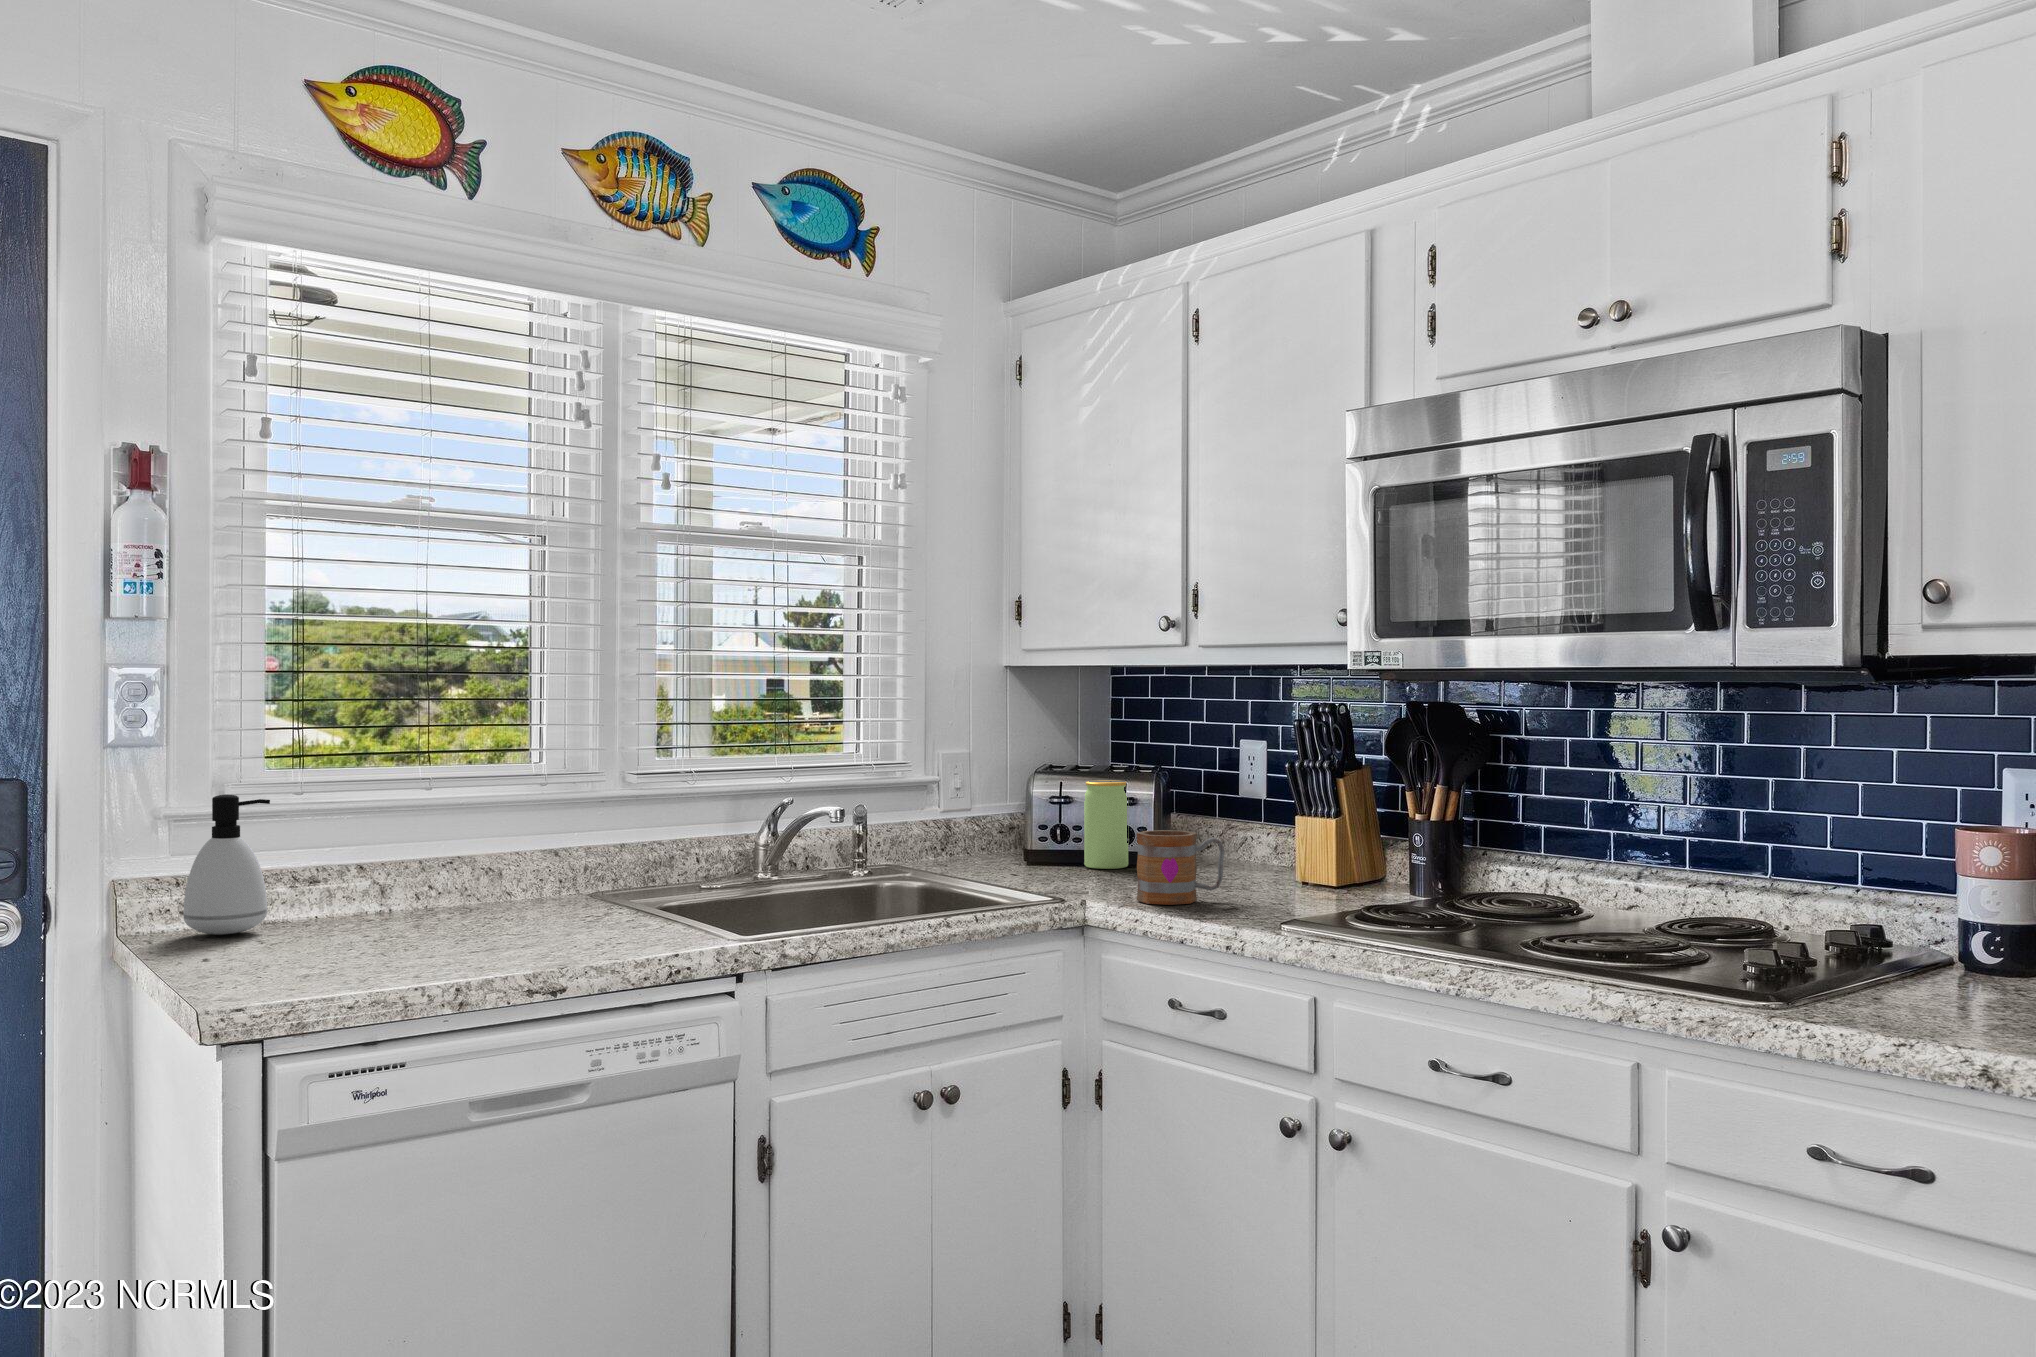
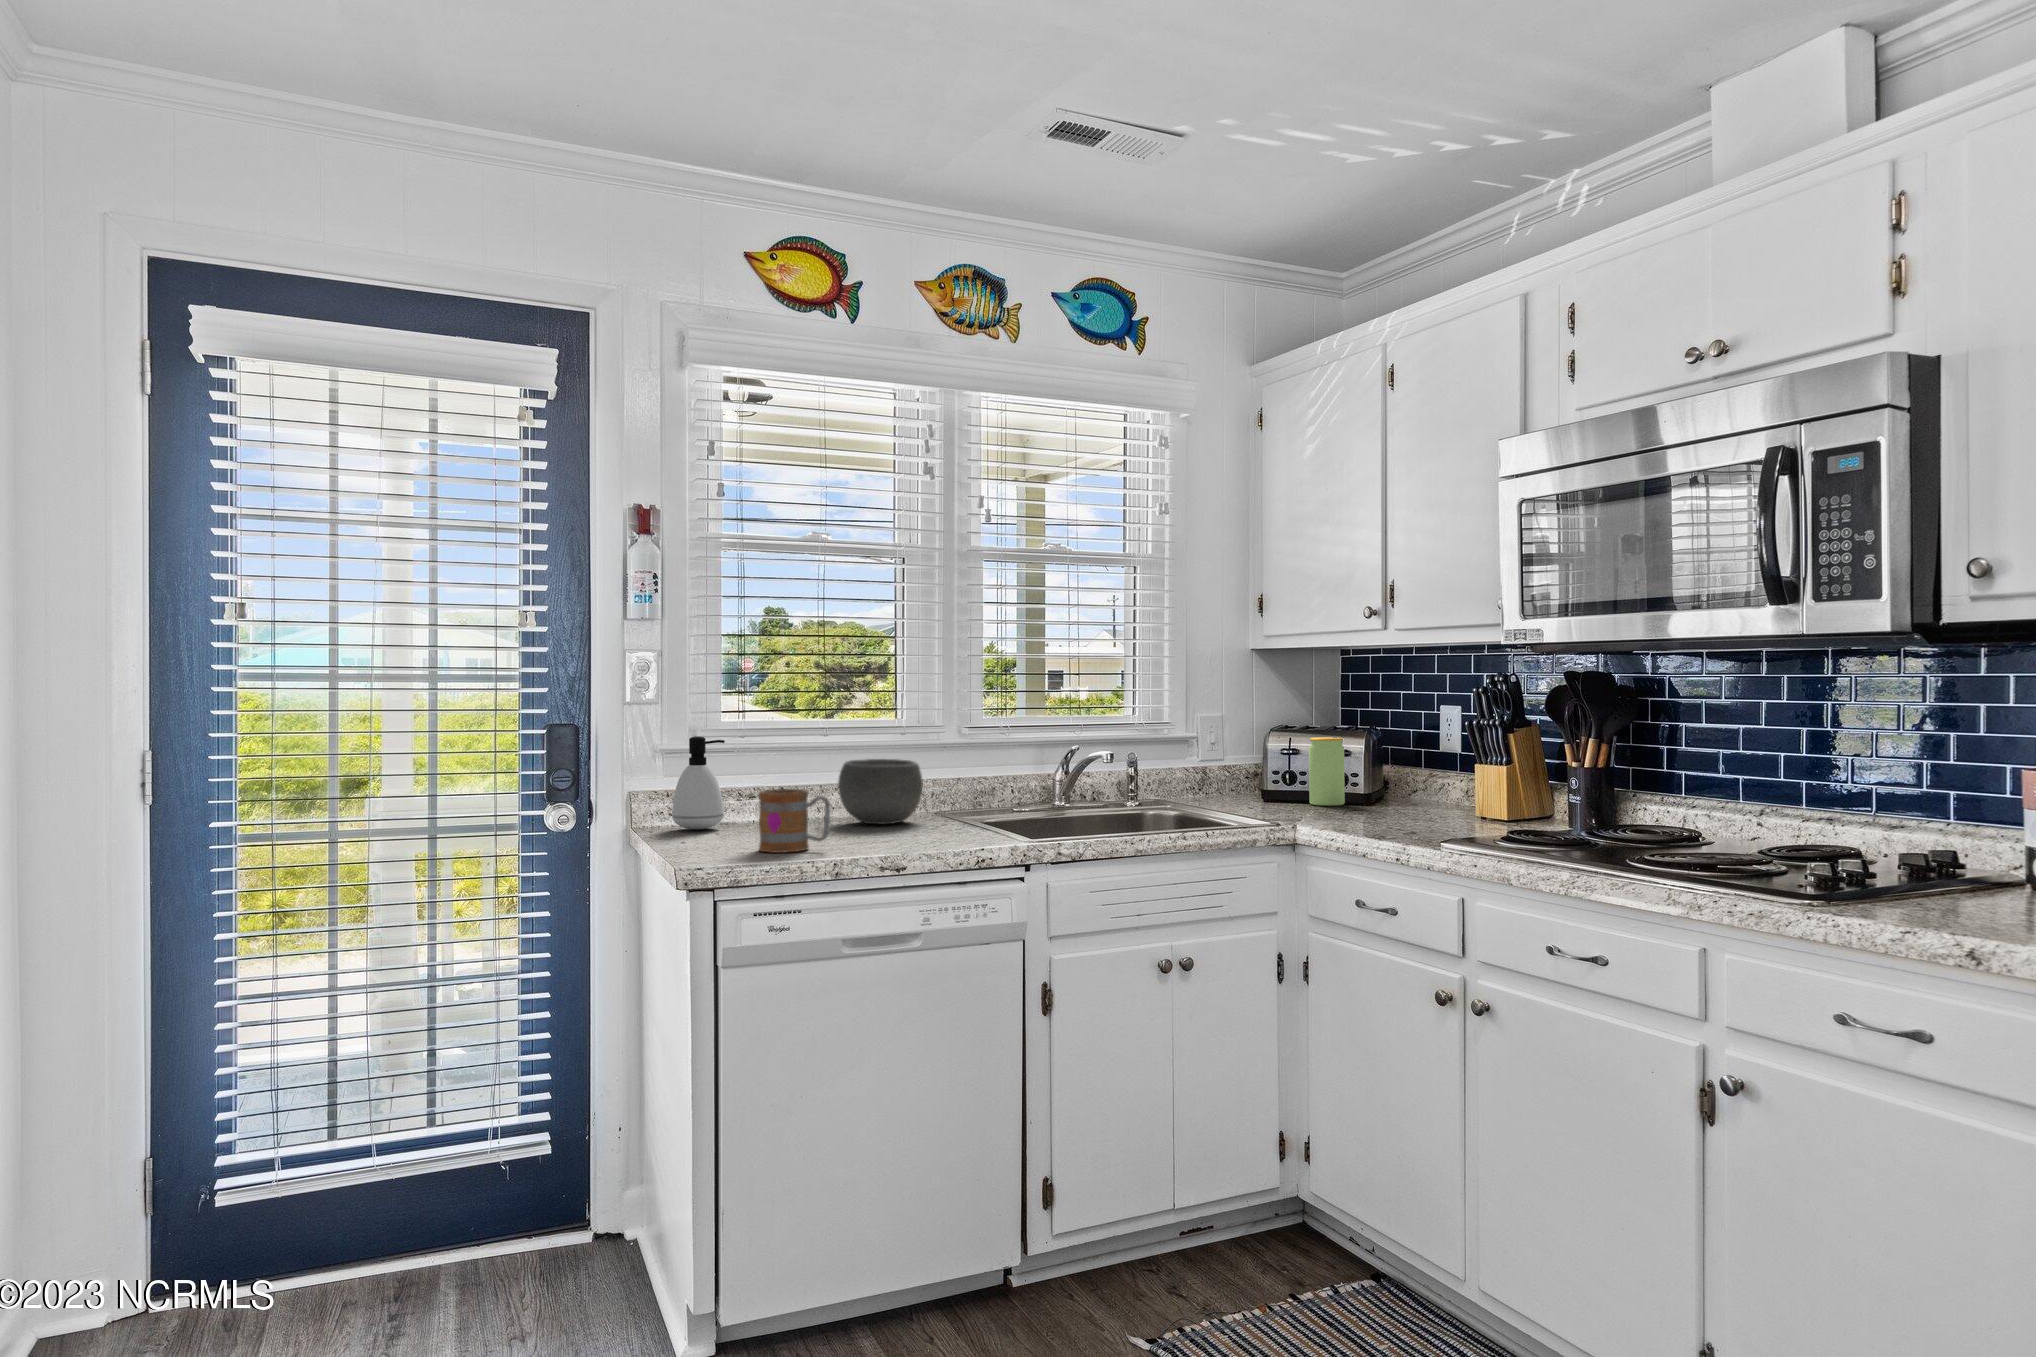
bowl: none [448,821,574,916] -> present [838,759,923,824]
mug: present [1137,830,1224,905] -> present [759,789,830,853]

